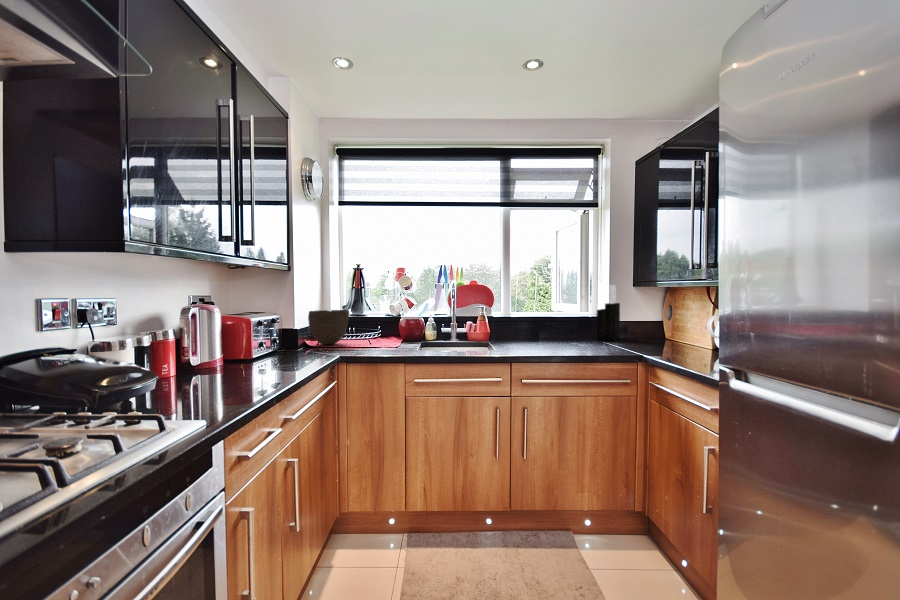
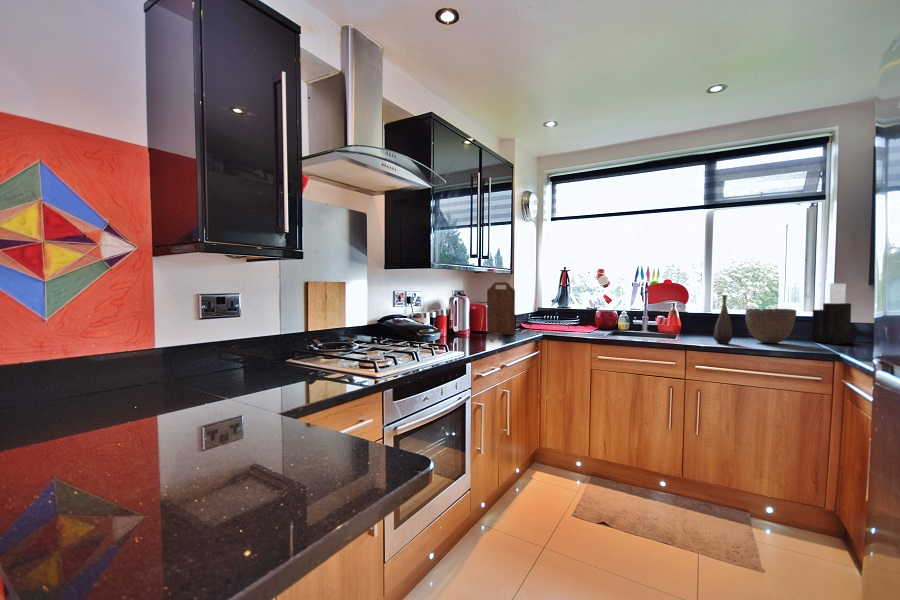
cutting board: none [252,283,299,362] -> present [487,282,515,335]
bottle: none [530,297,547,350] -> present [713,295,732,344]
bowl: present [308,310,349,344] -> present [746,309,796,343]

